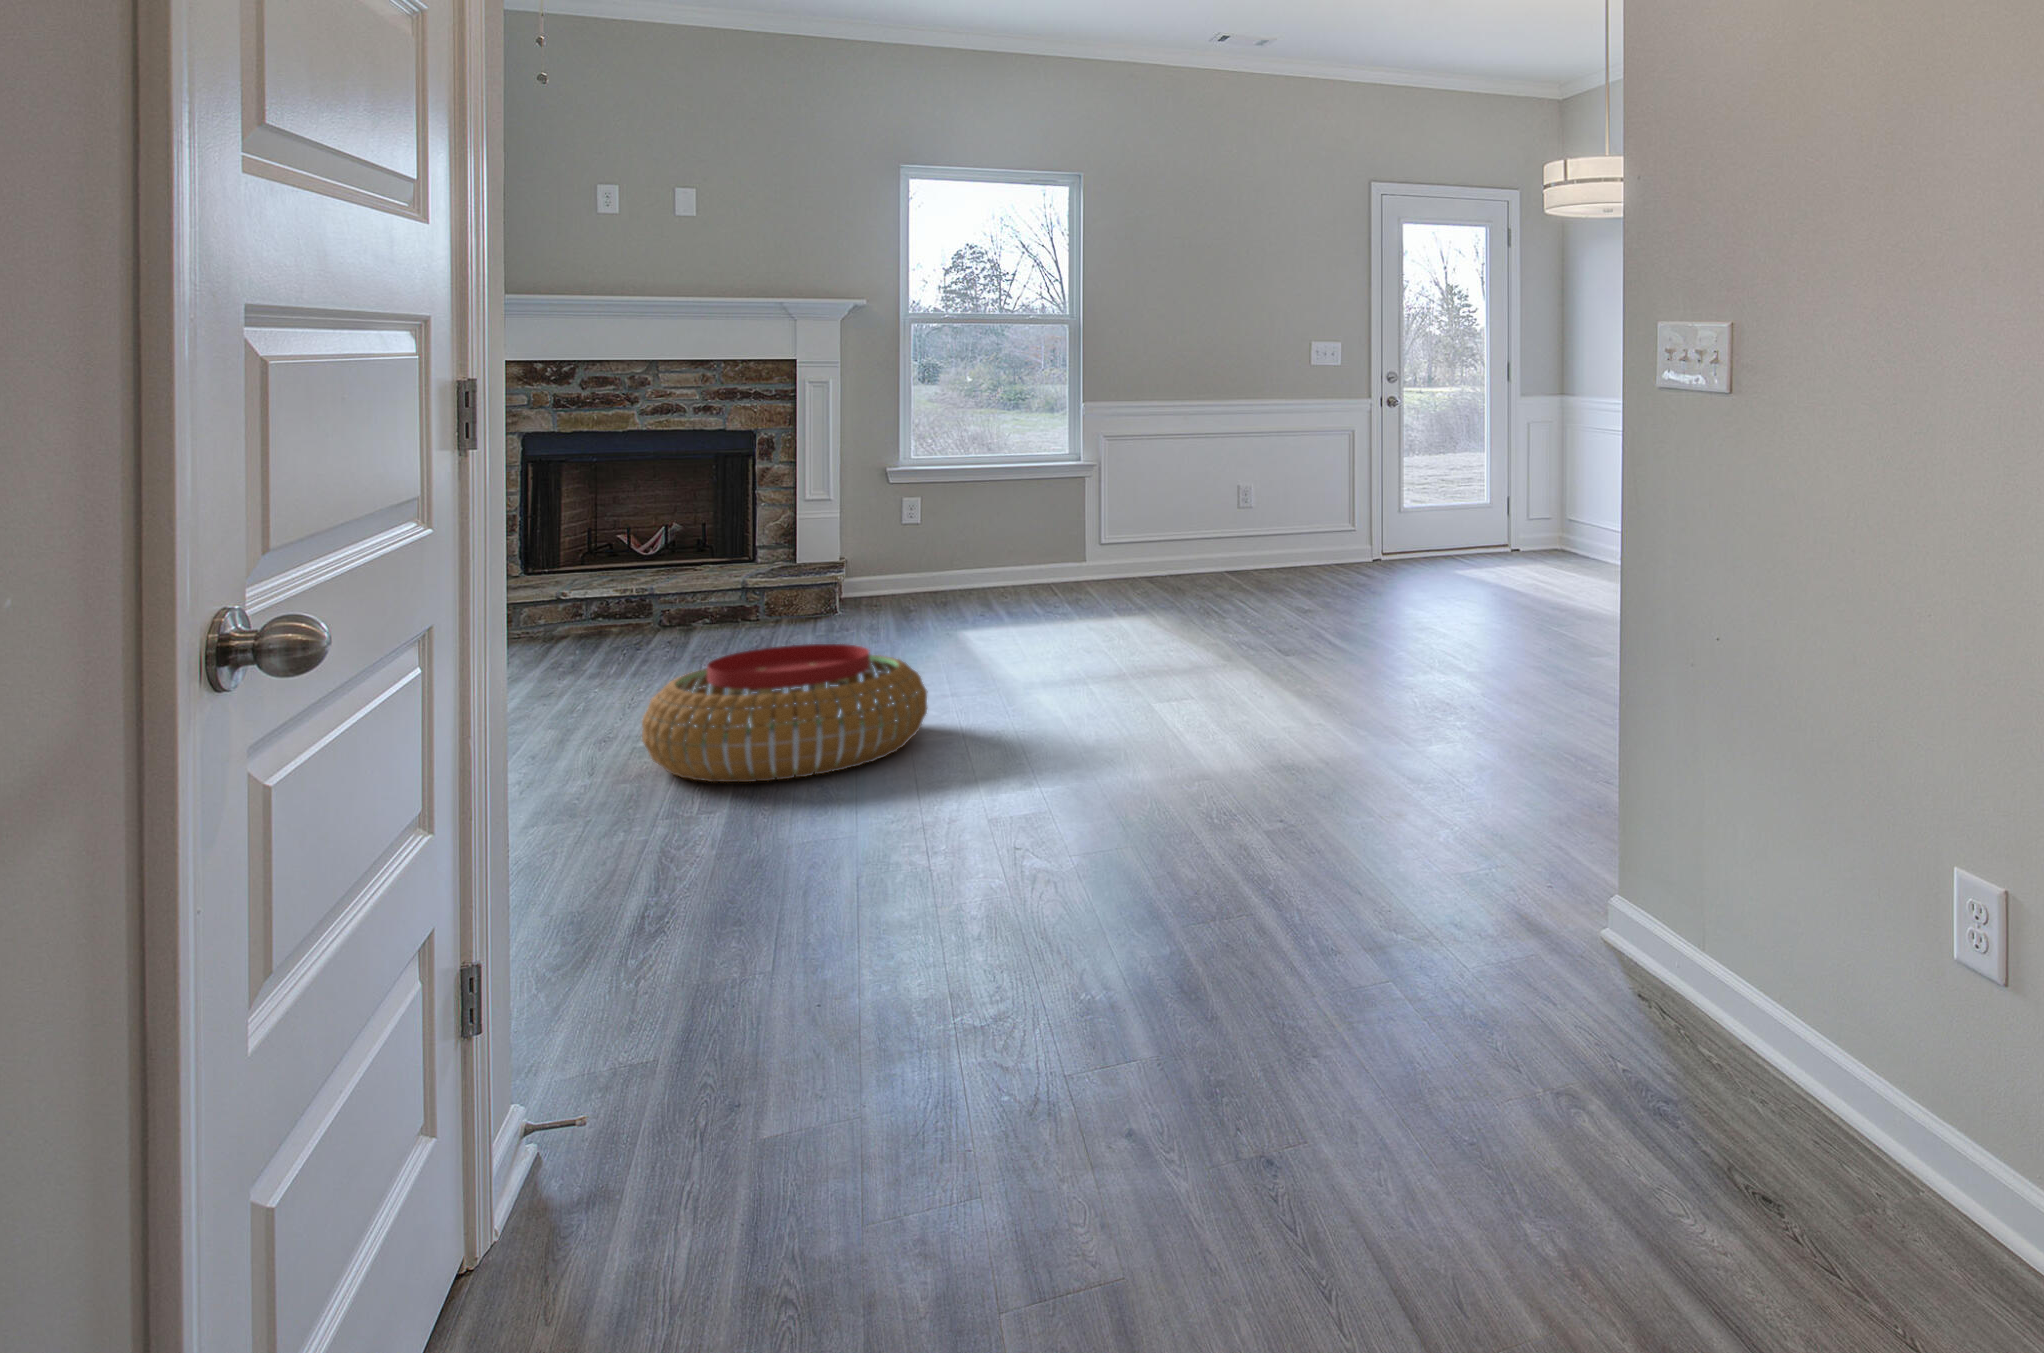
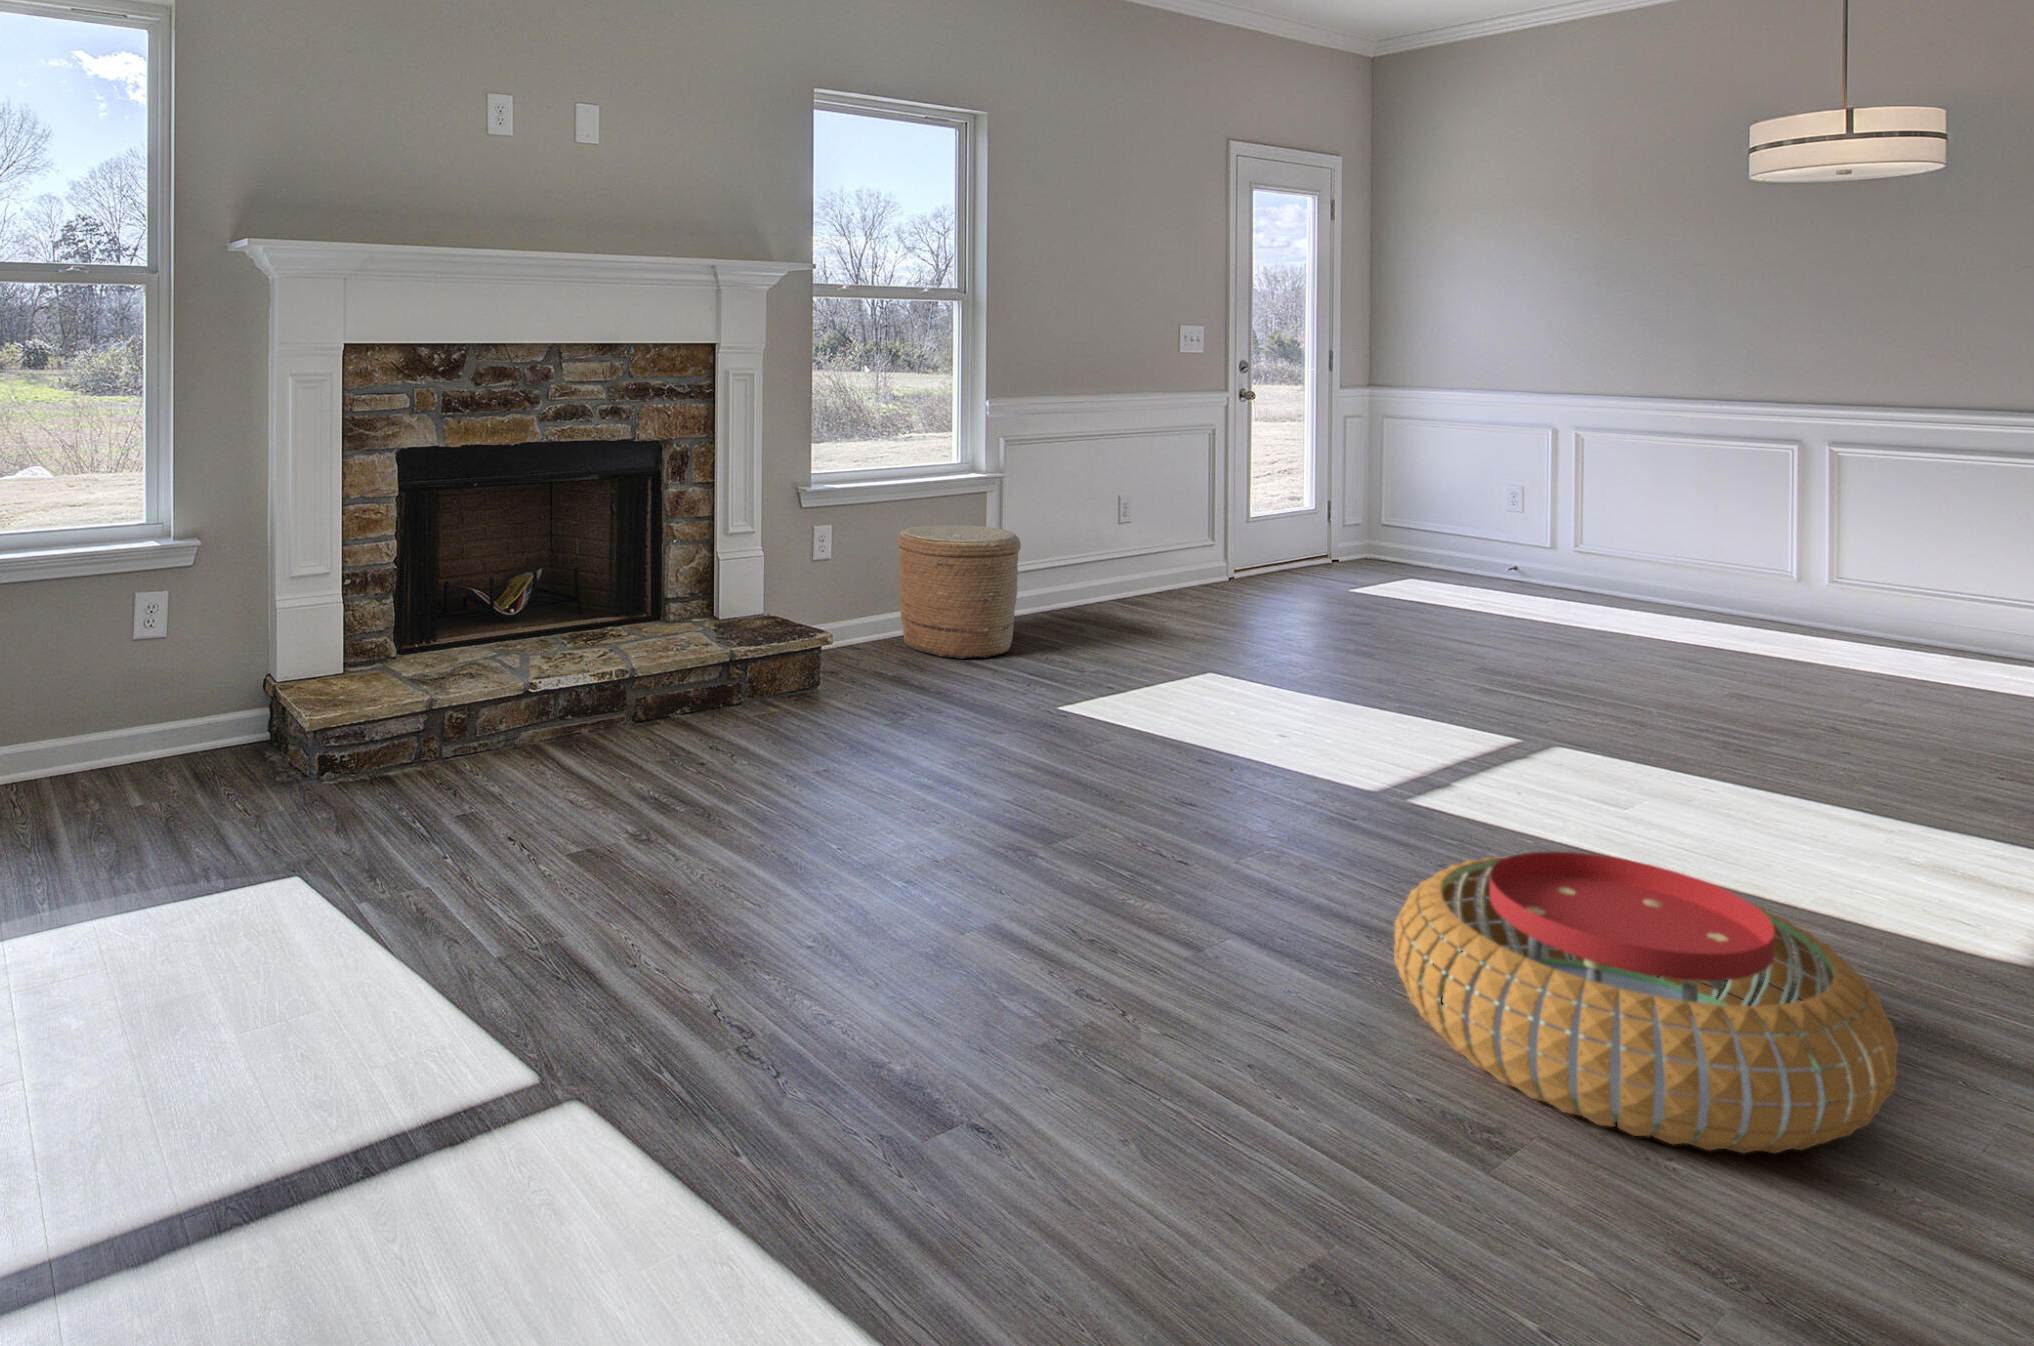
woven basket: none [963,501,1060,600] -> present [897,525,1021,659]

